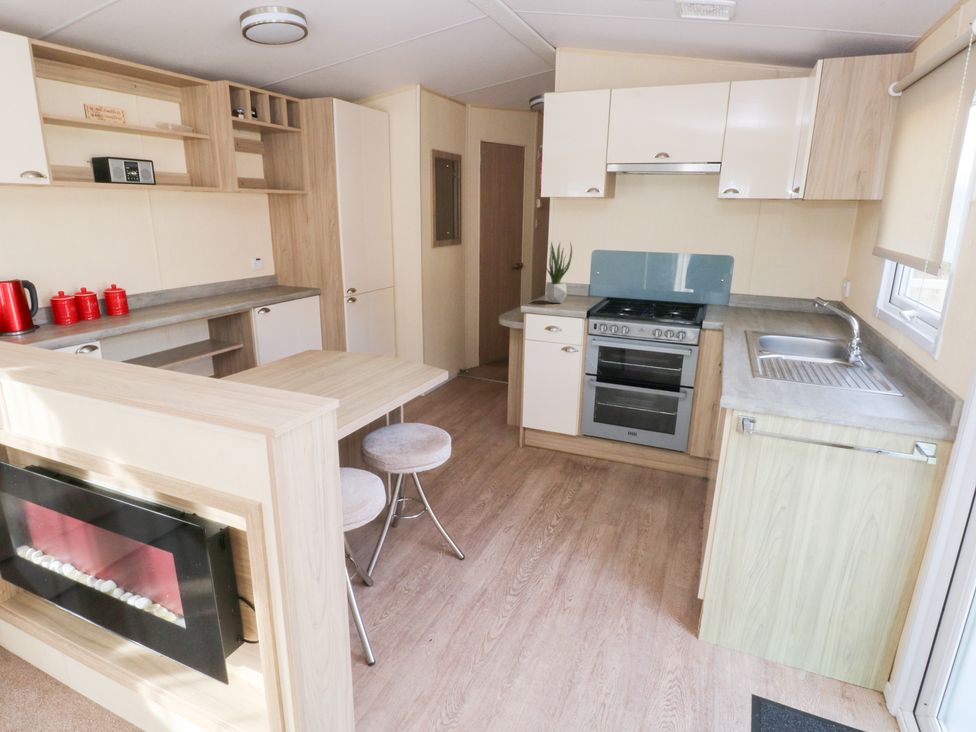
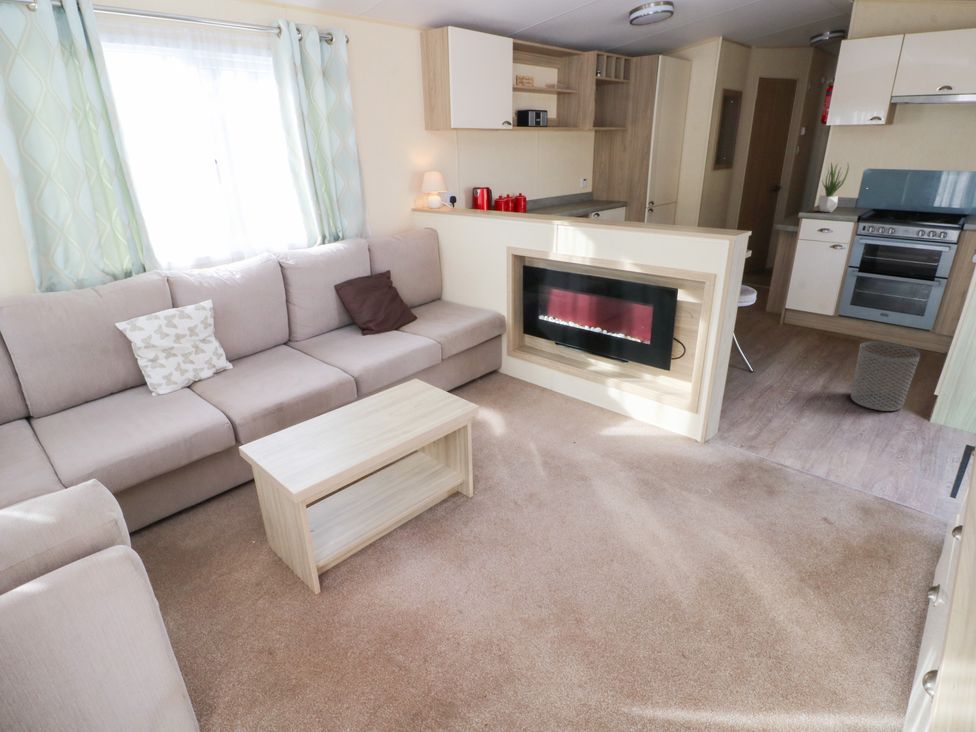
waste bin: none [590,514,671,635] -> present [851,341,920,411]

